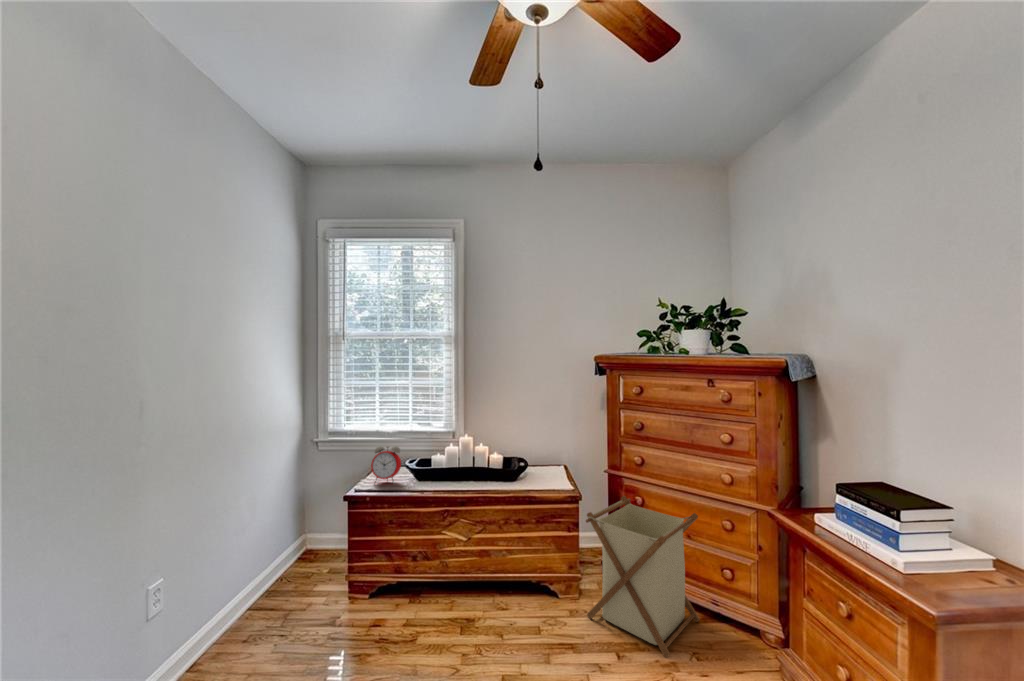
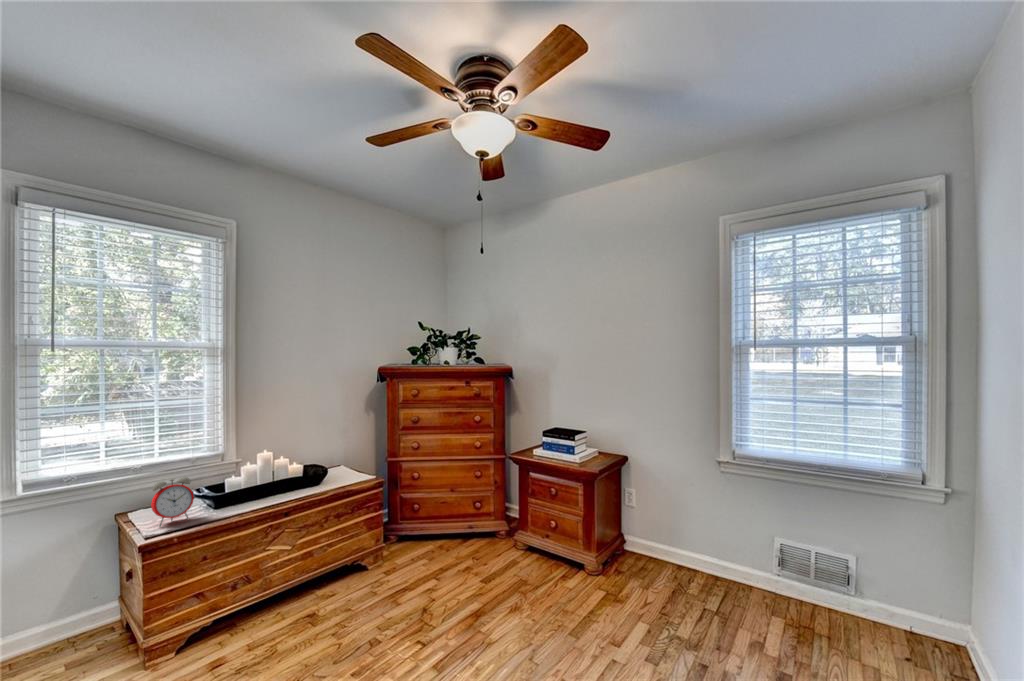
laundry basket: present [586,496,700,657] -> none [399,471,464,571]

